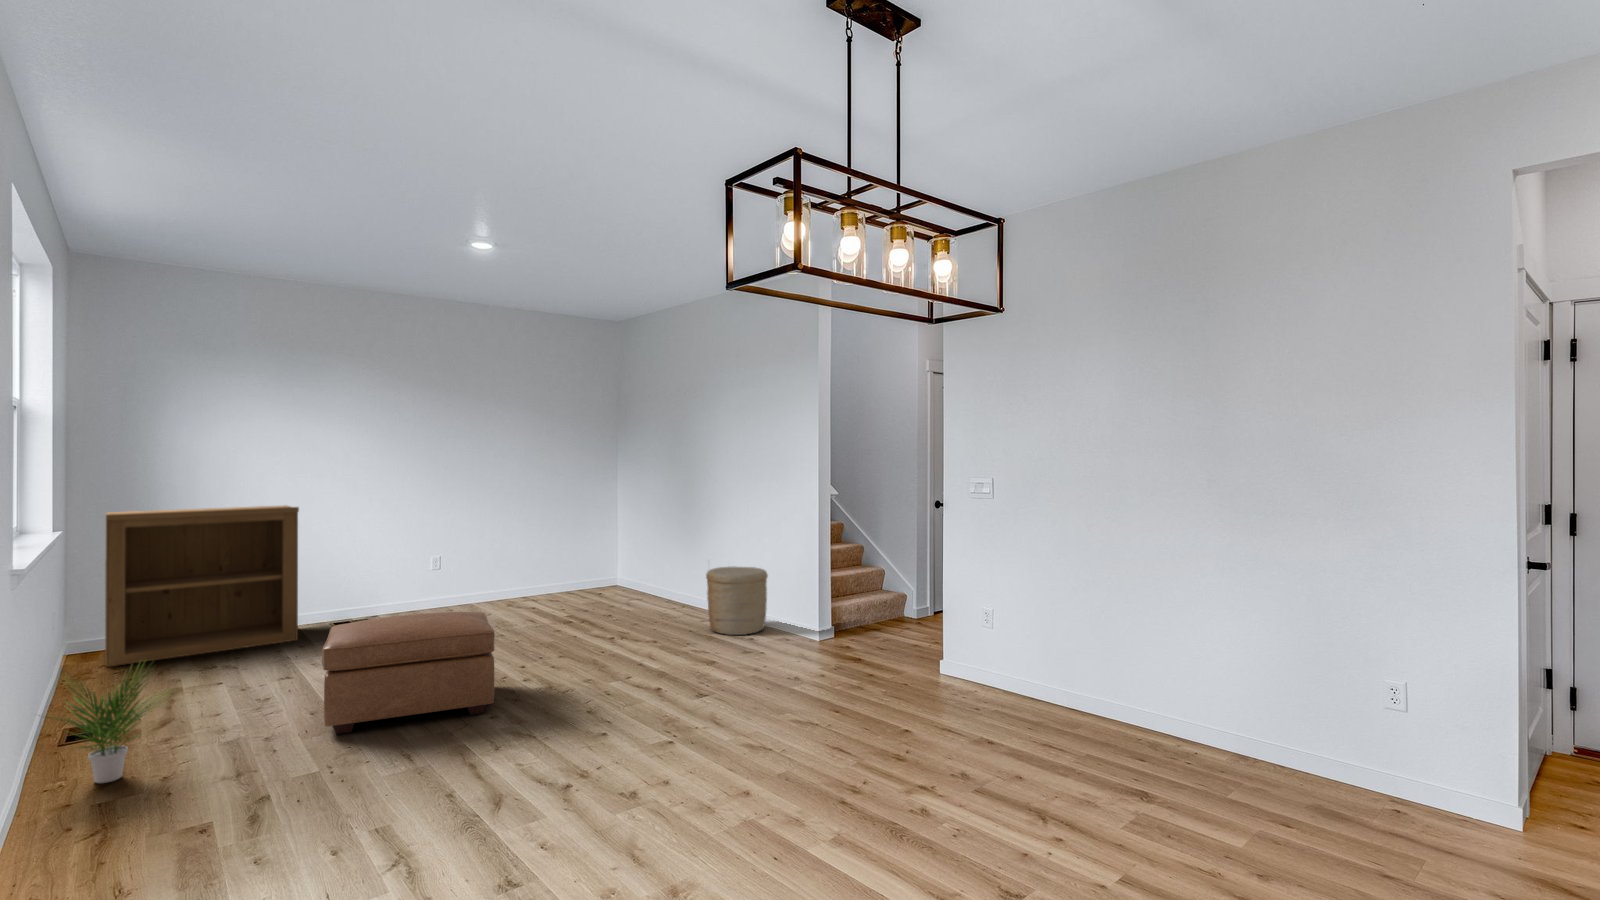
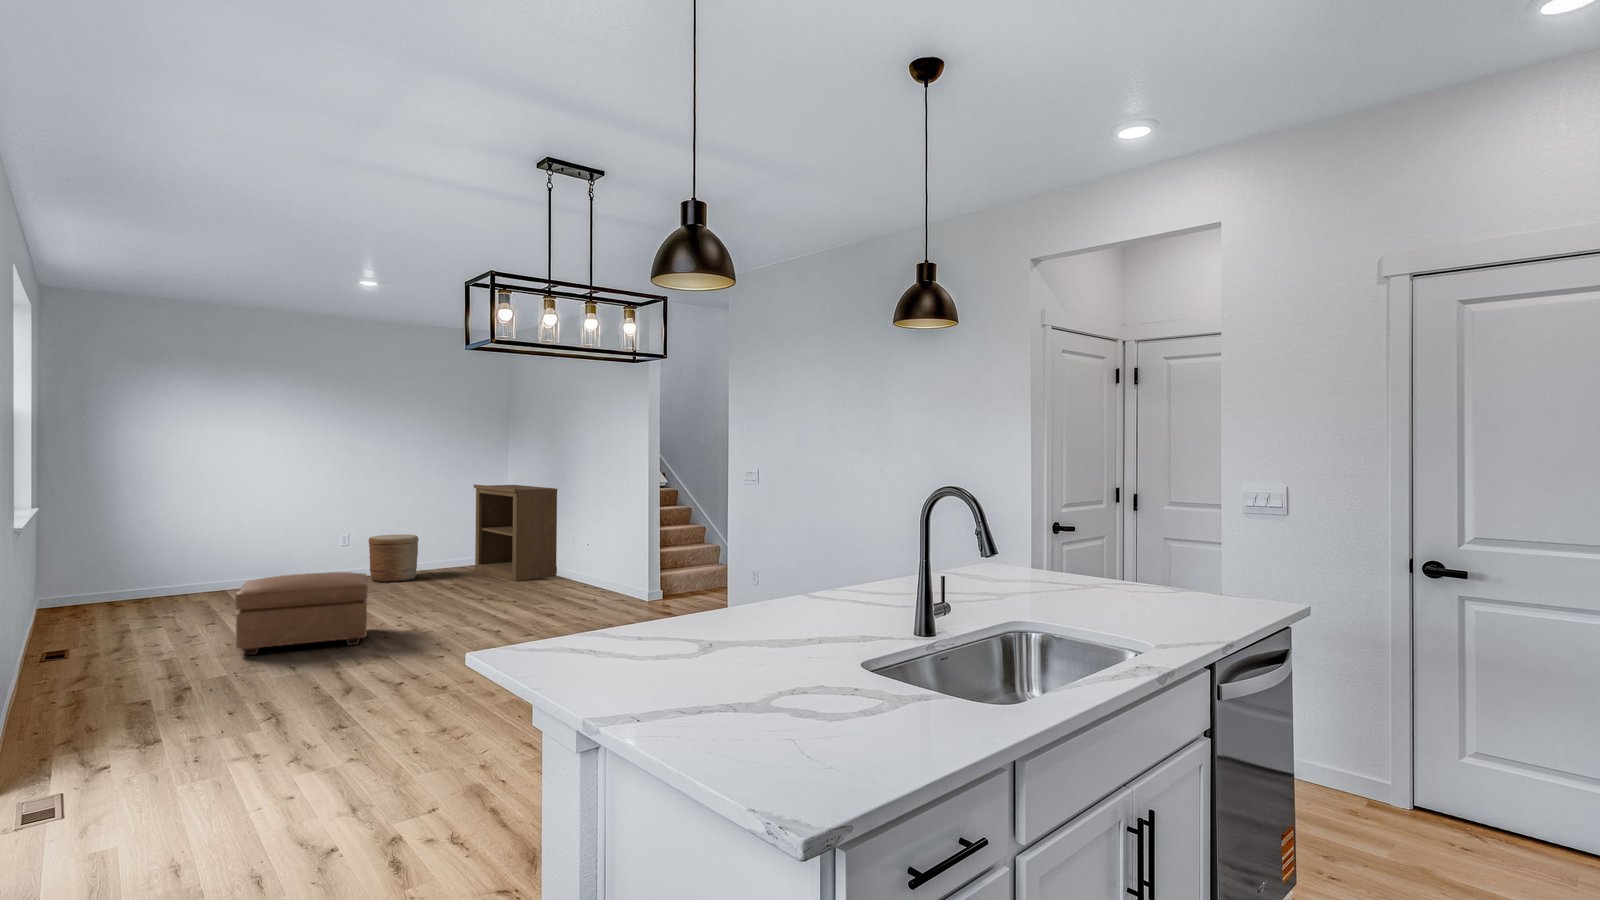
bookshelf: present [105,505,299,667] -> present [474,485,557,581]
woven basket: present [706,567,768,635] -> present [369,534,419,582]
potted plant: present [55,658,165,783] -> none [27,597,130,681]

